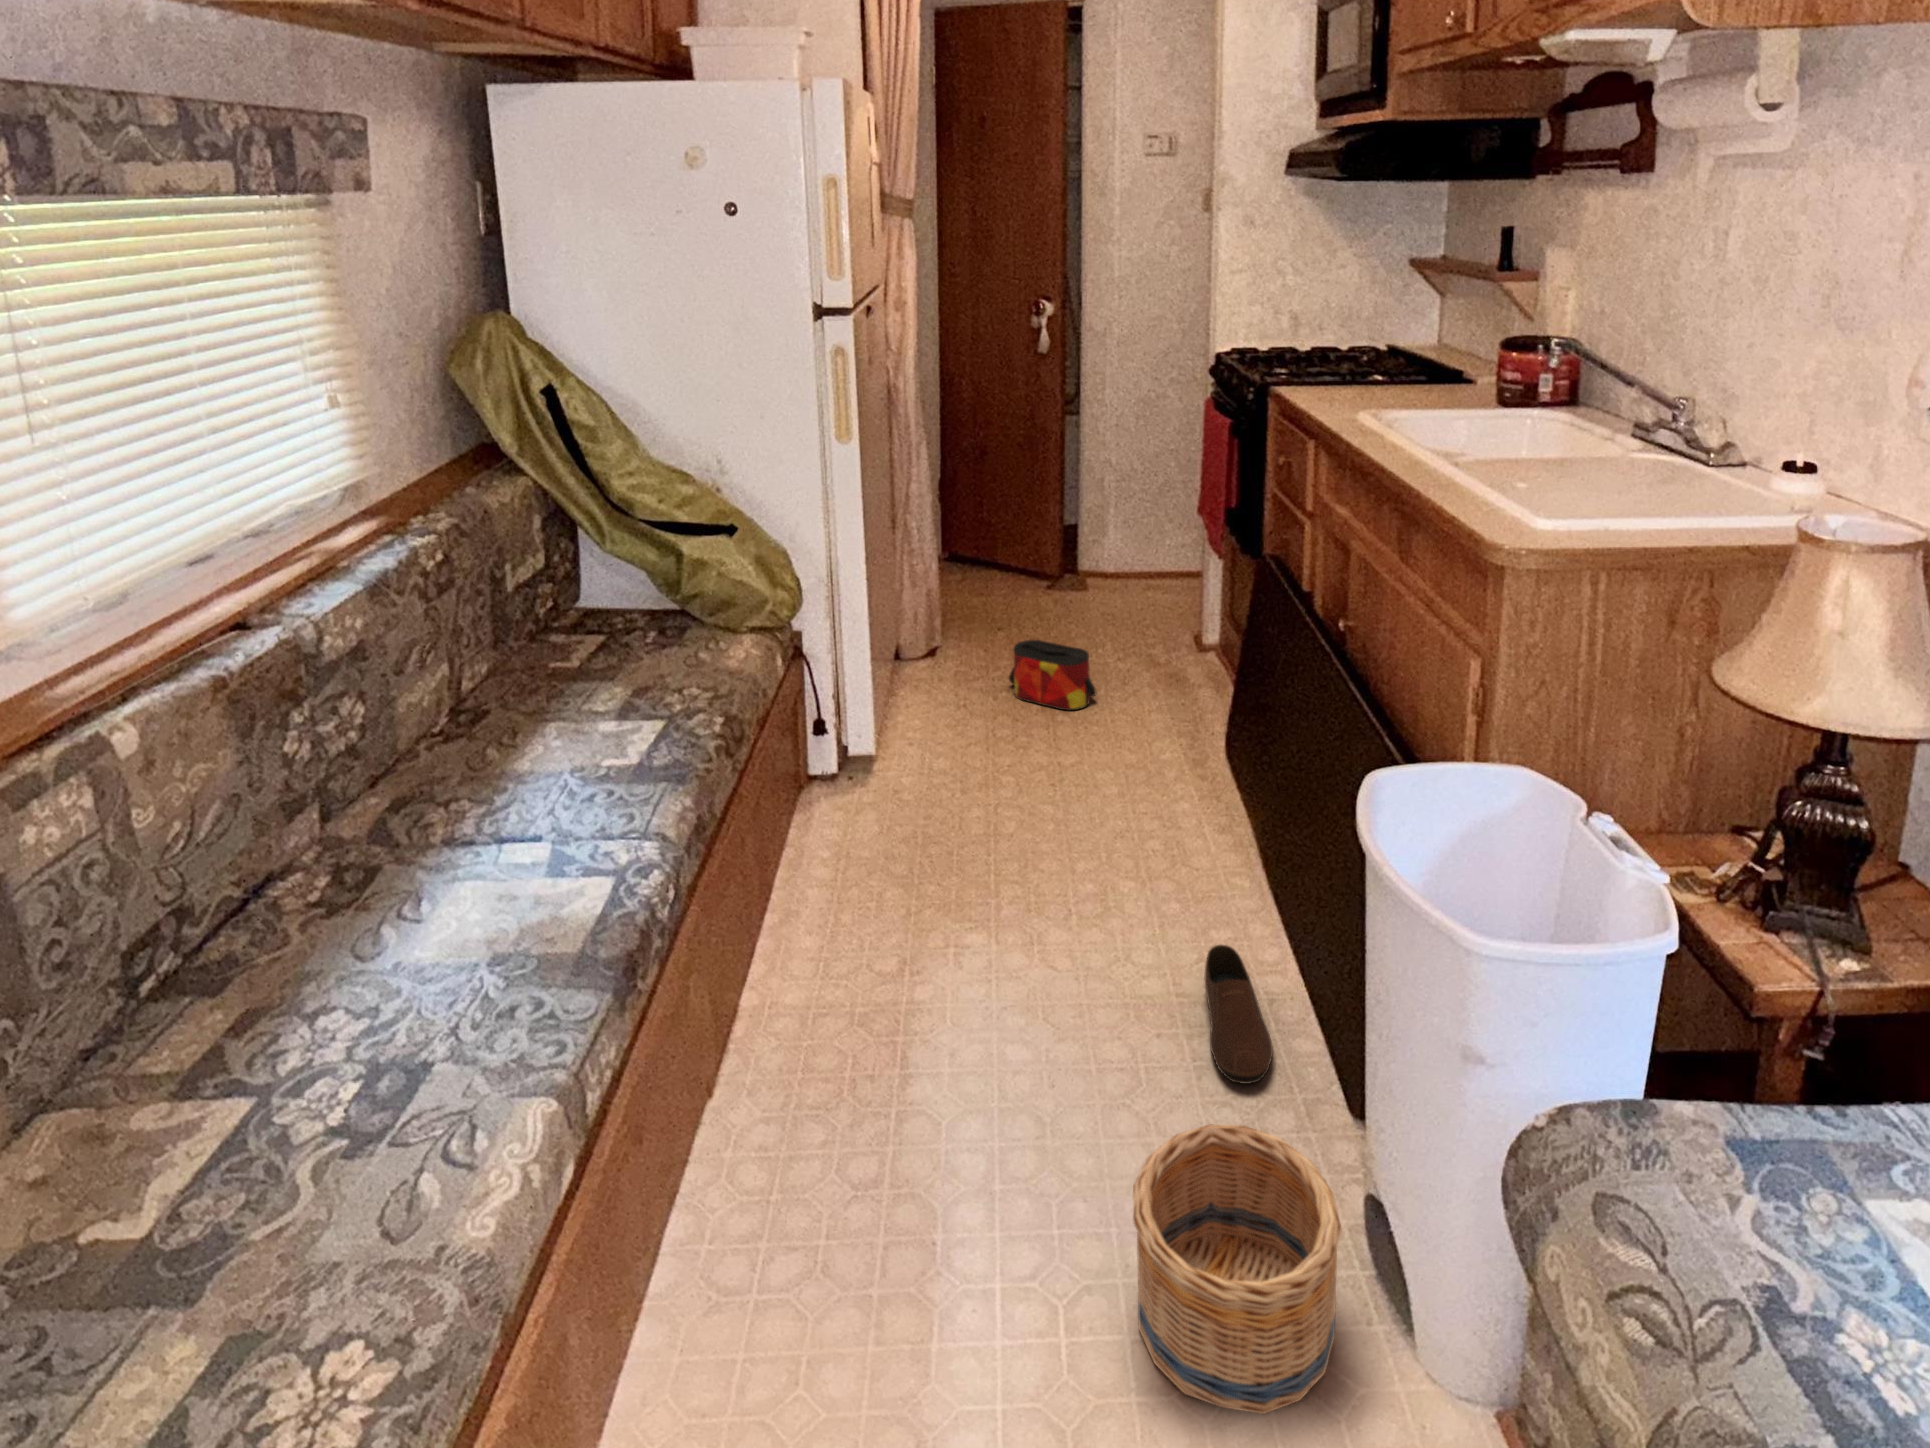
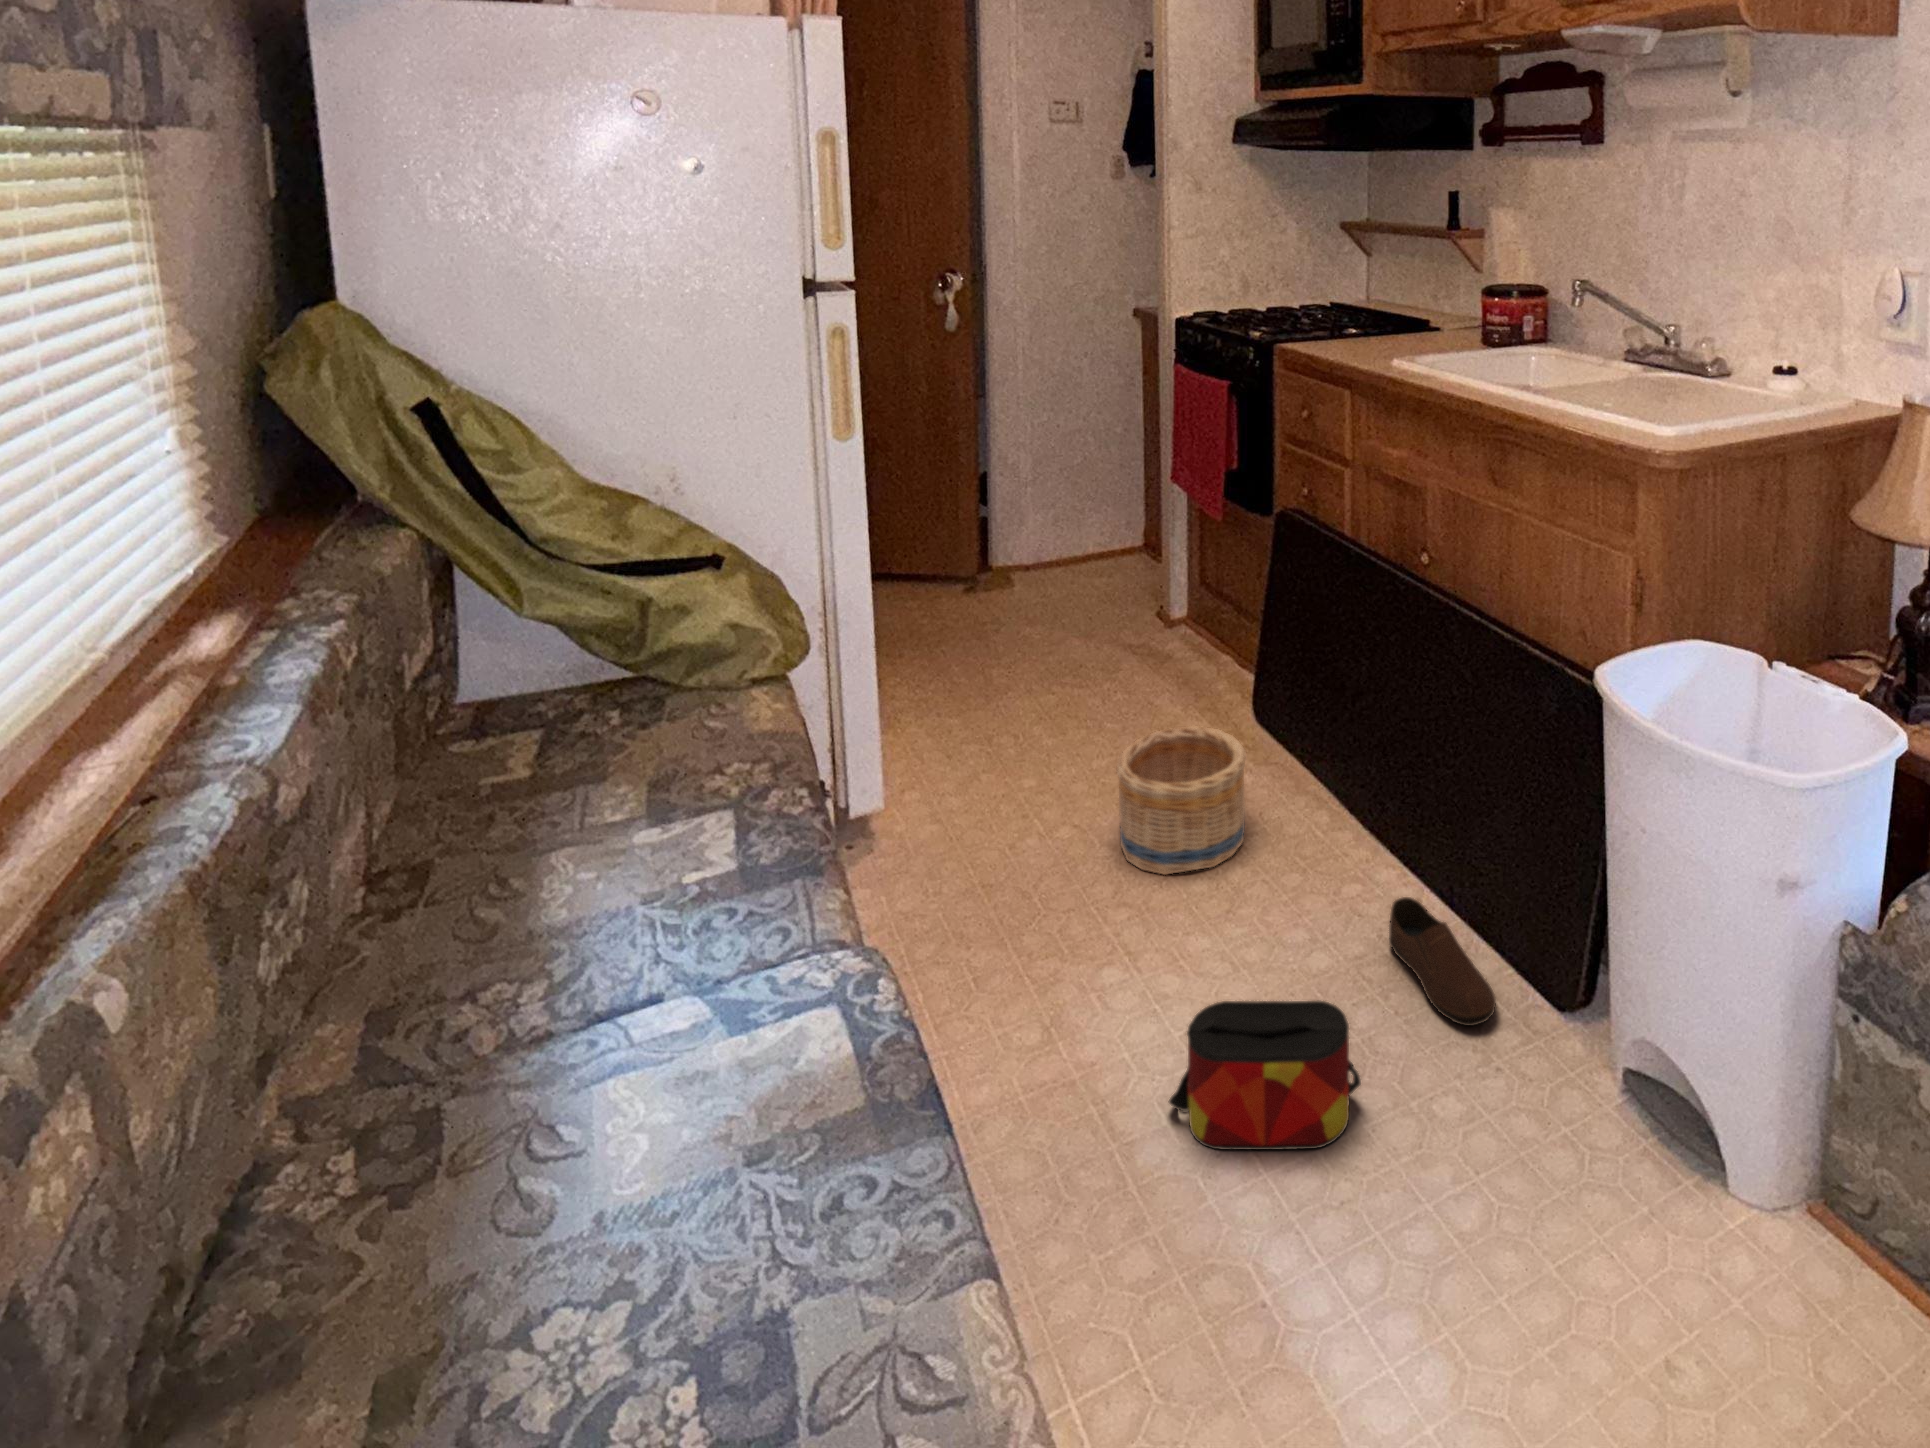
bag: present [1009,640,1096,710] -> present [1169,1000,1361,1150]
basket: present [1133,1125,1341,1414] -> present [1116,726,1246,875]

